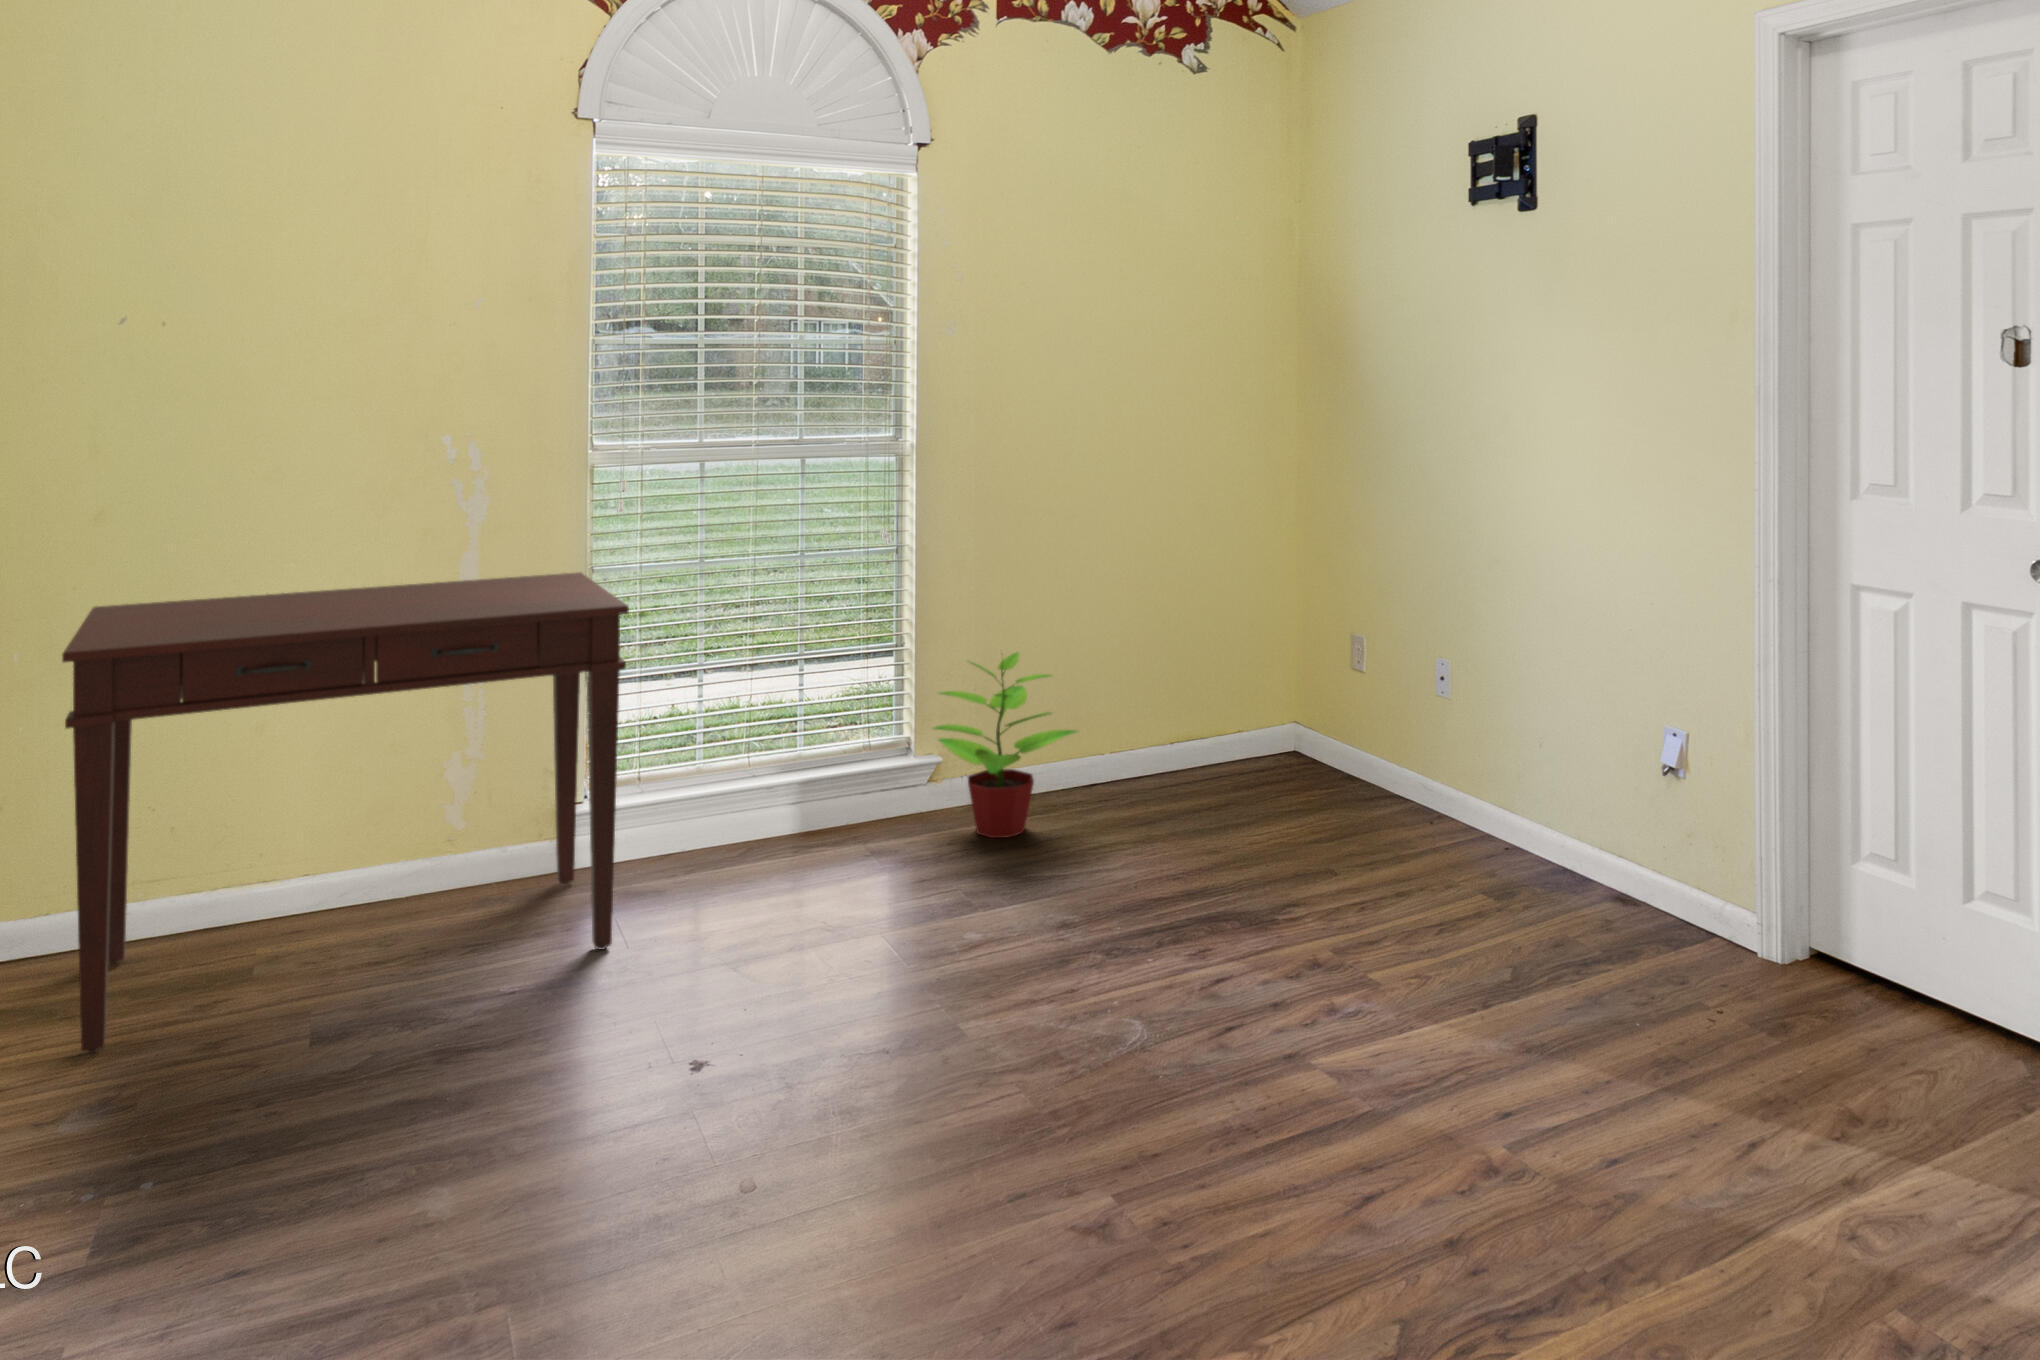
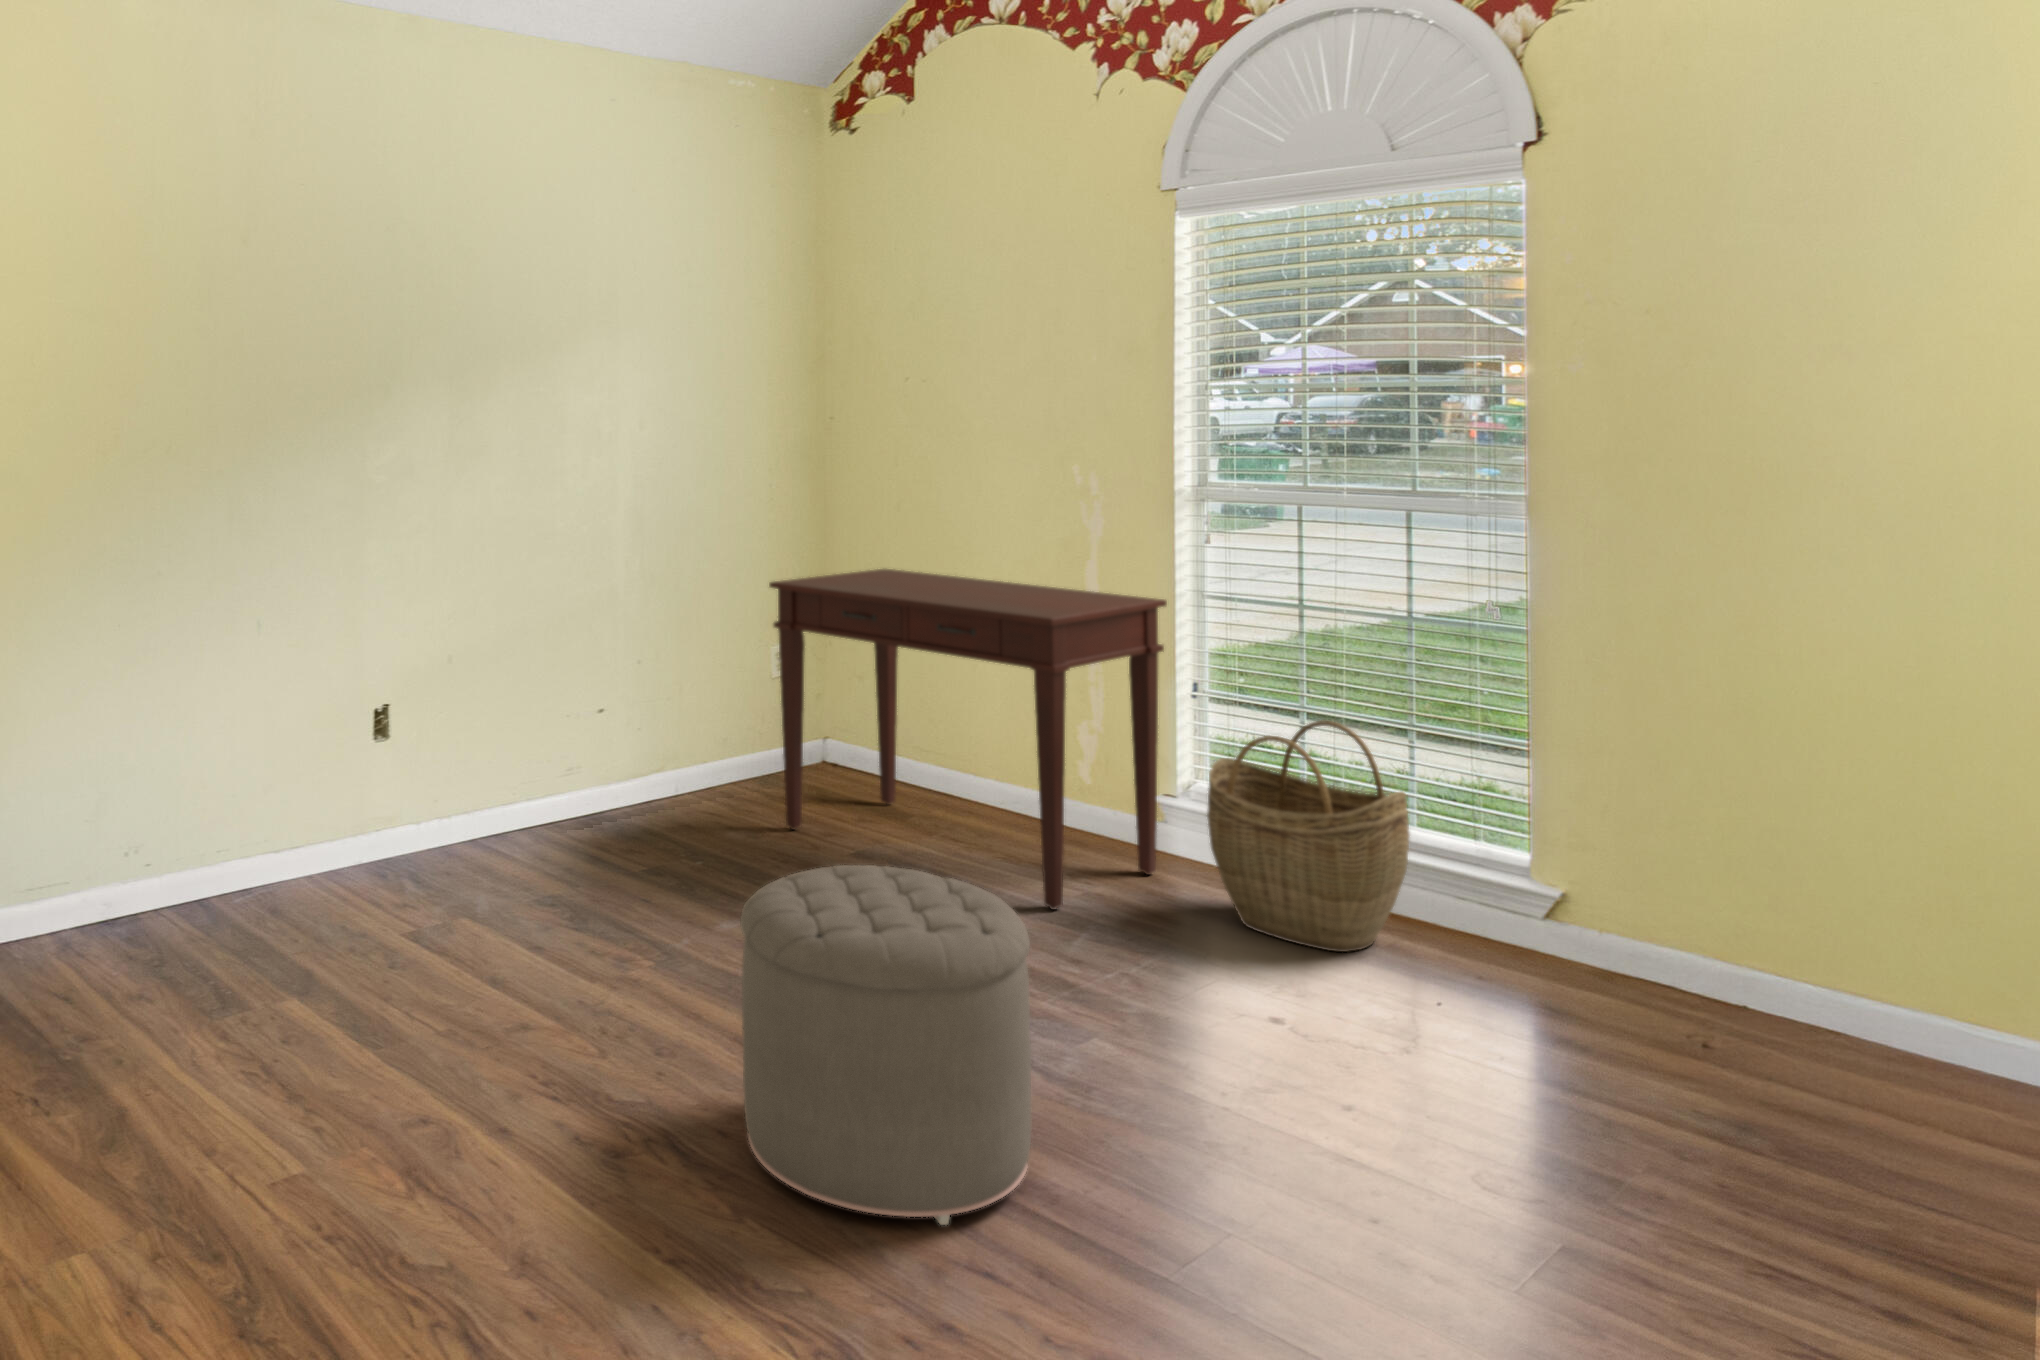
potted plant: present [934,652,1076,838] -> none [1474,784,1700,1035]
woven basket: none [681,658,859,878] -> present [1207,721,1410,952]
ottoman: none [974,853,1284,1254] -> present [740,865,1032,1225]

